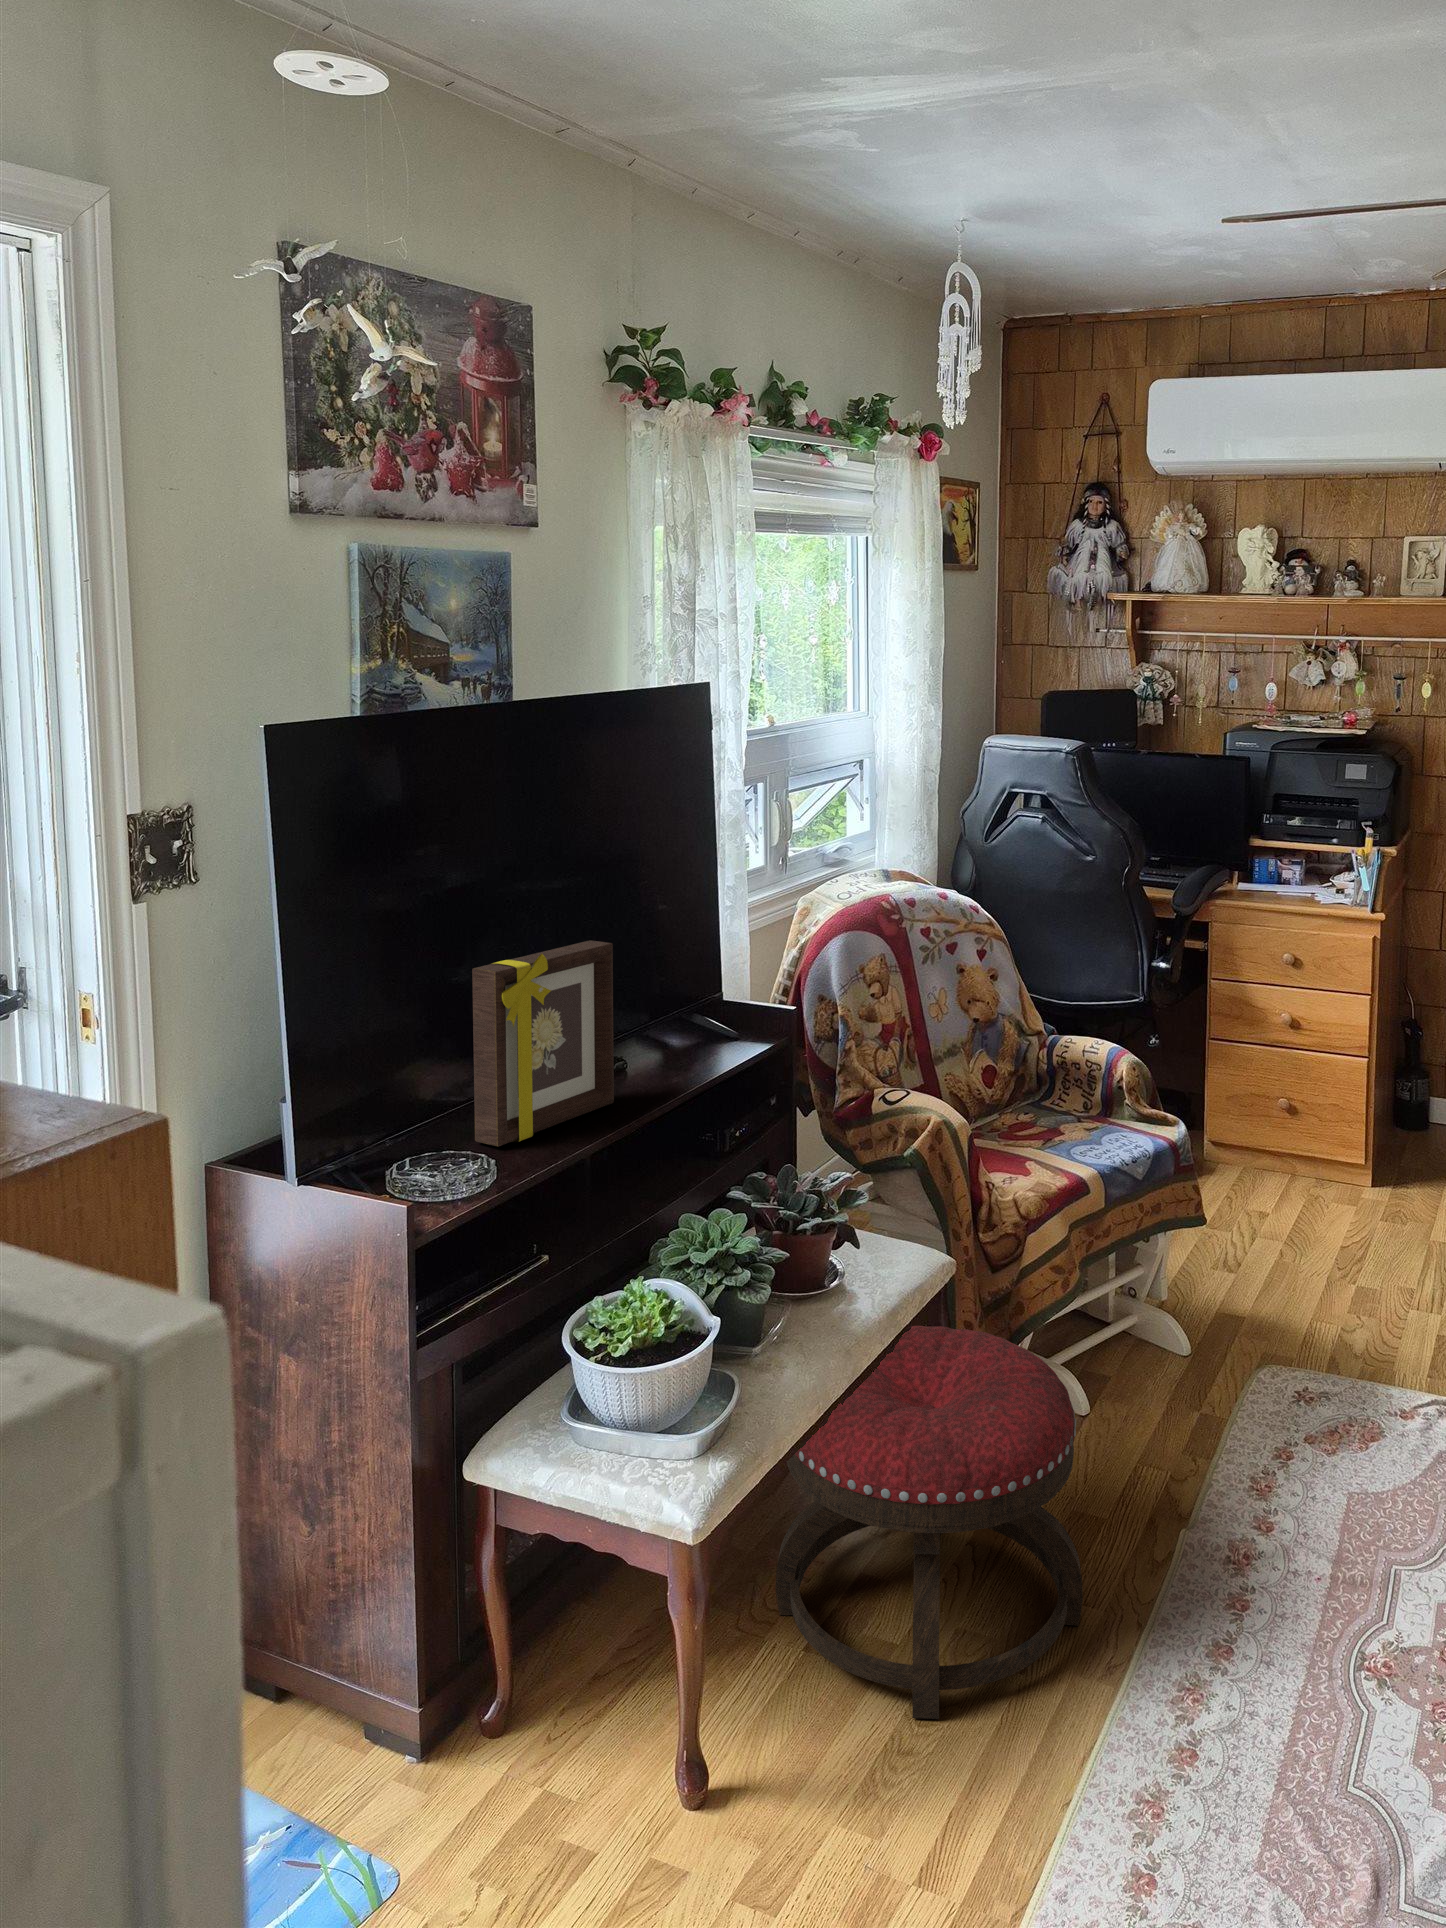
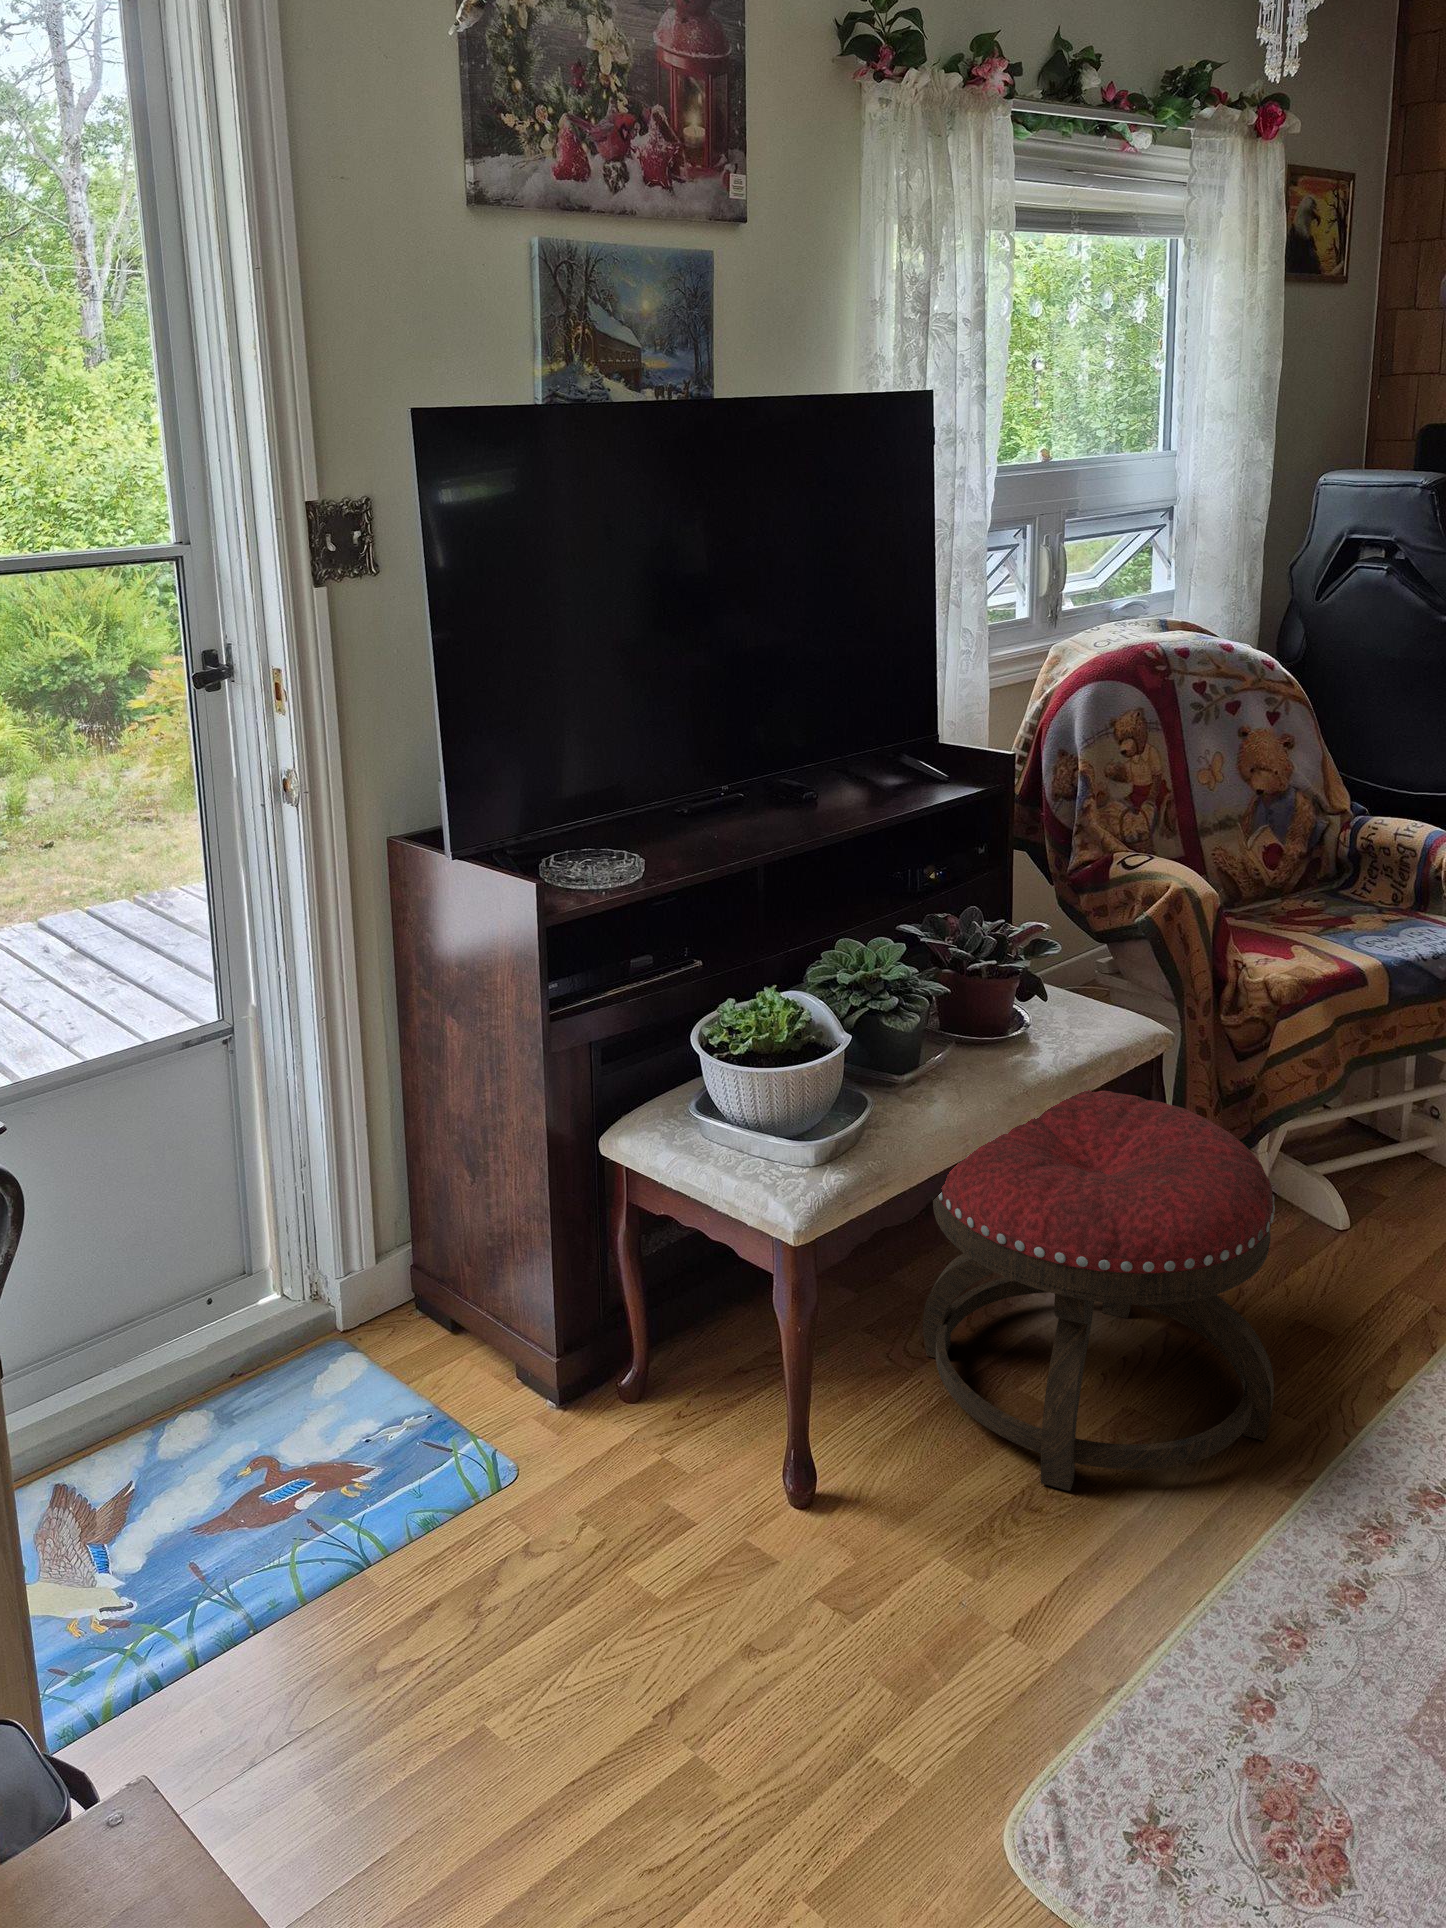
picture frame: present [472,940,614,1146] -> none [632,652,788,847]

